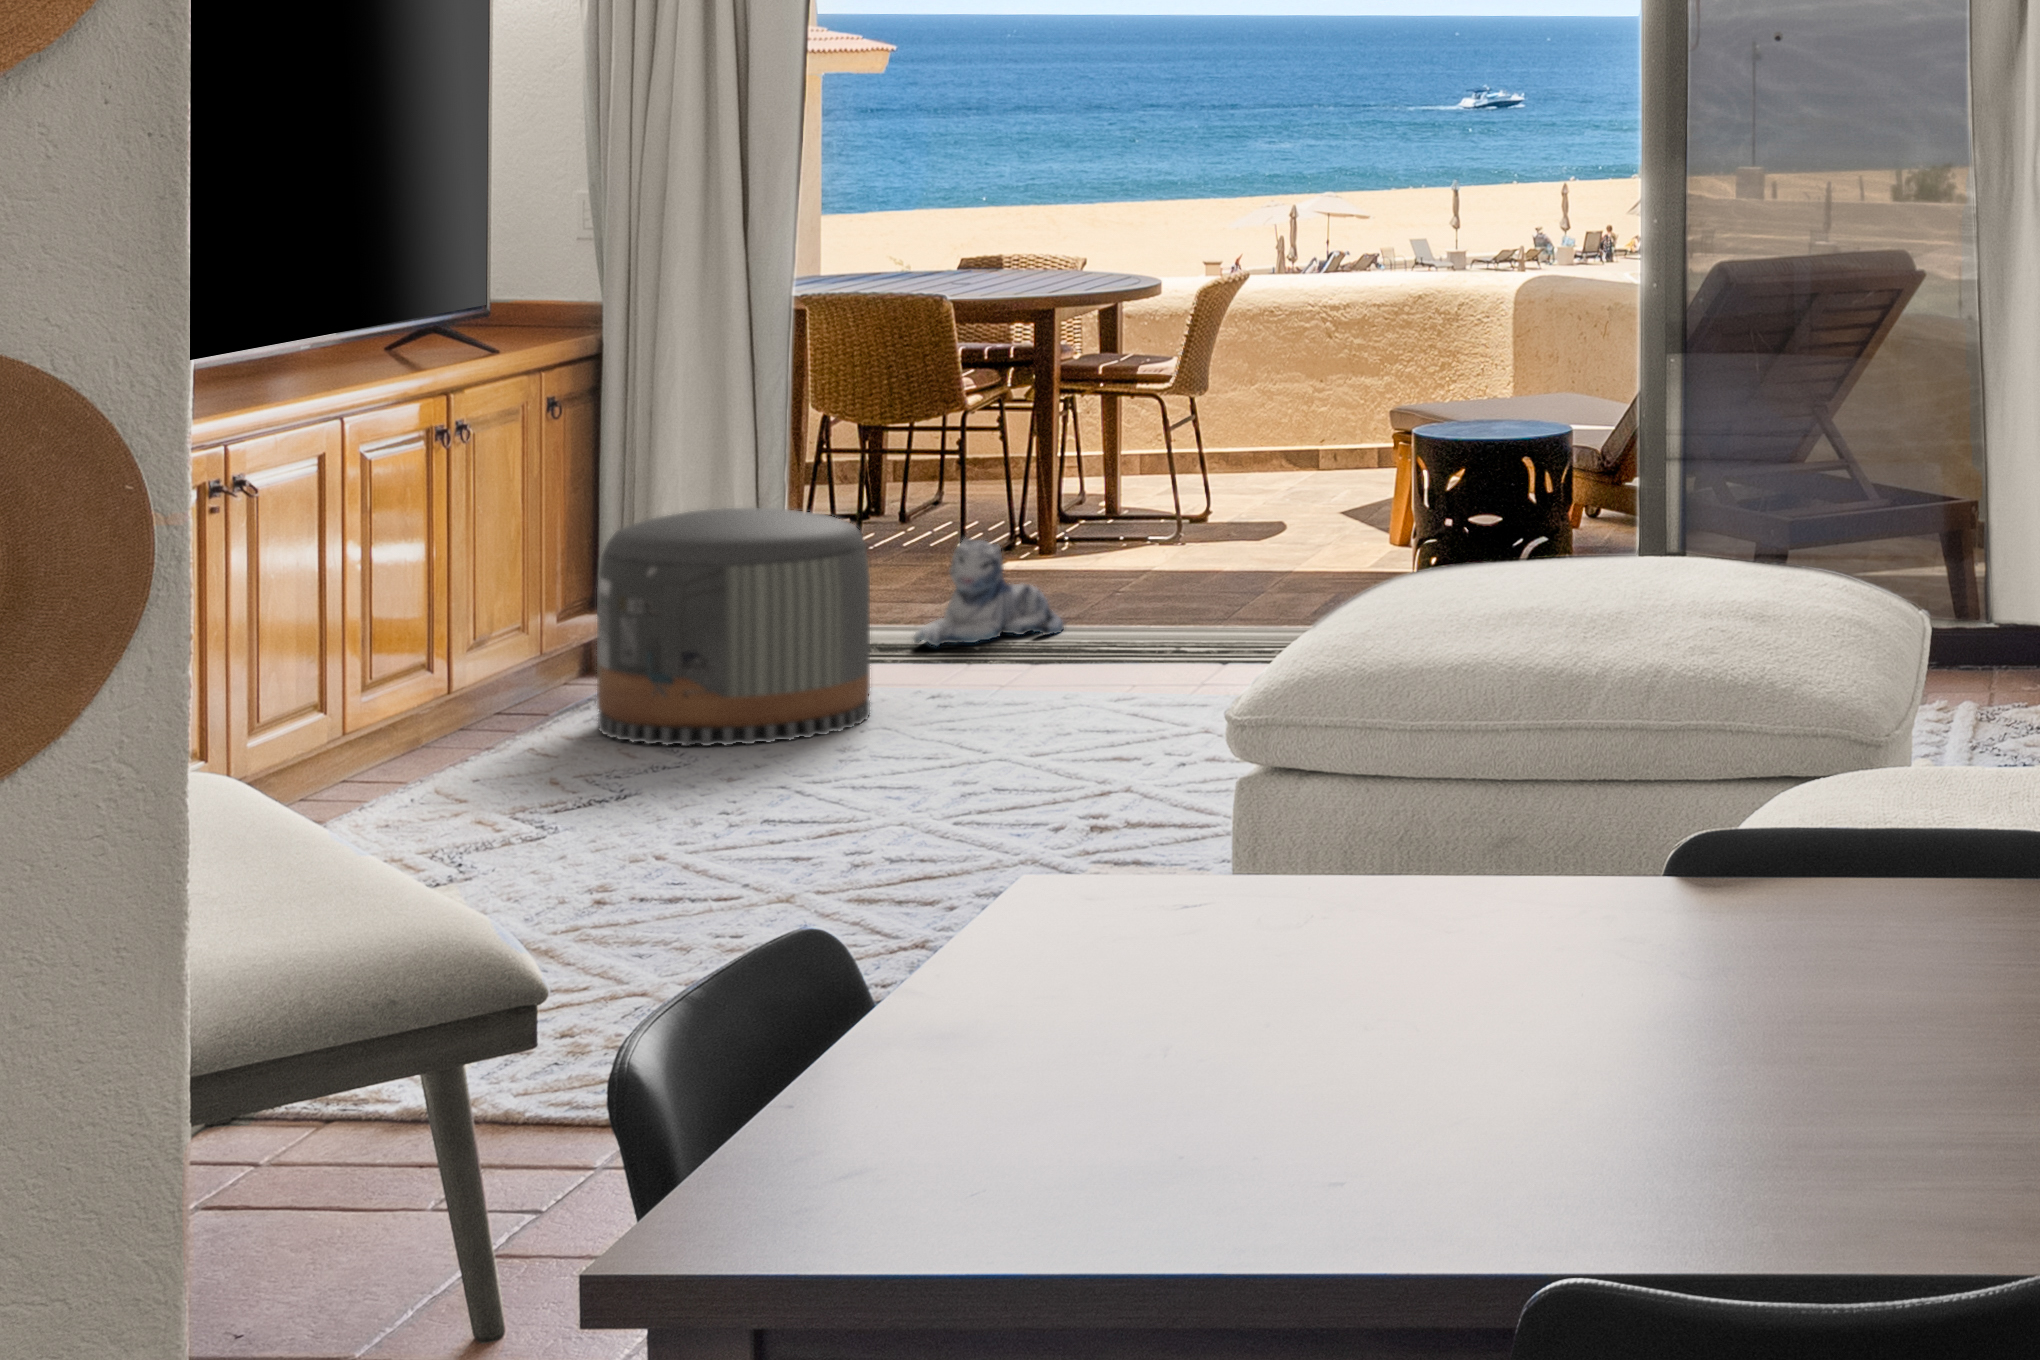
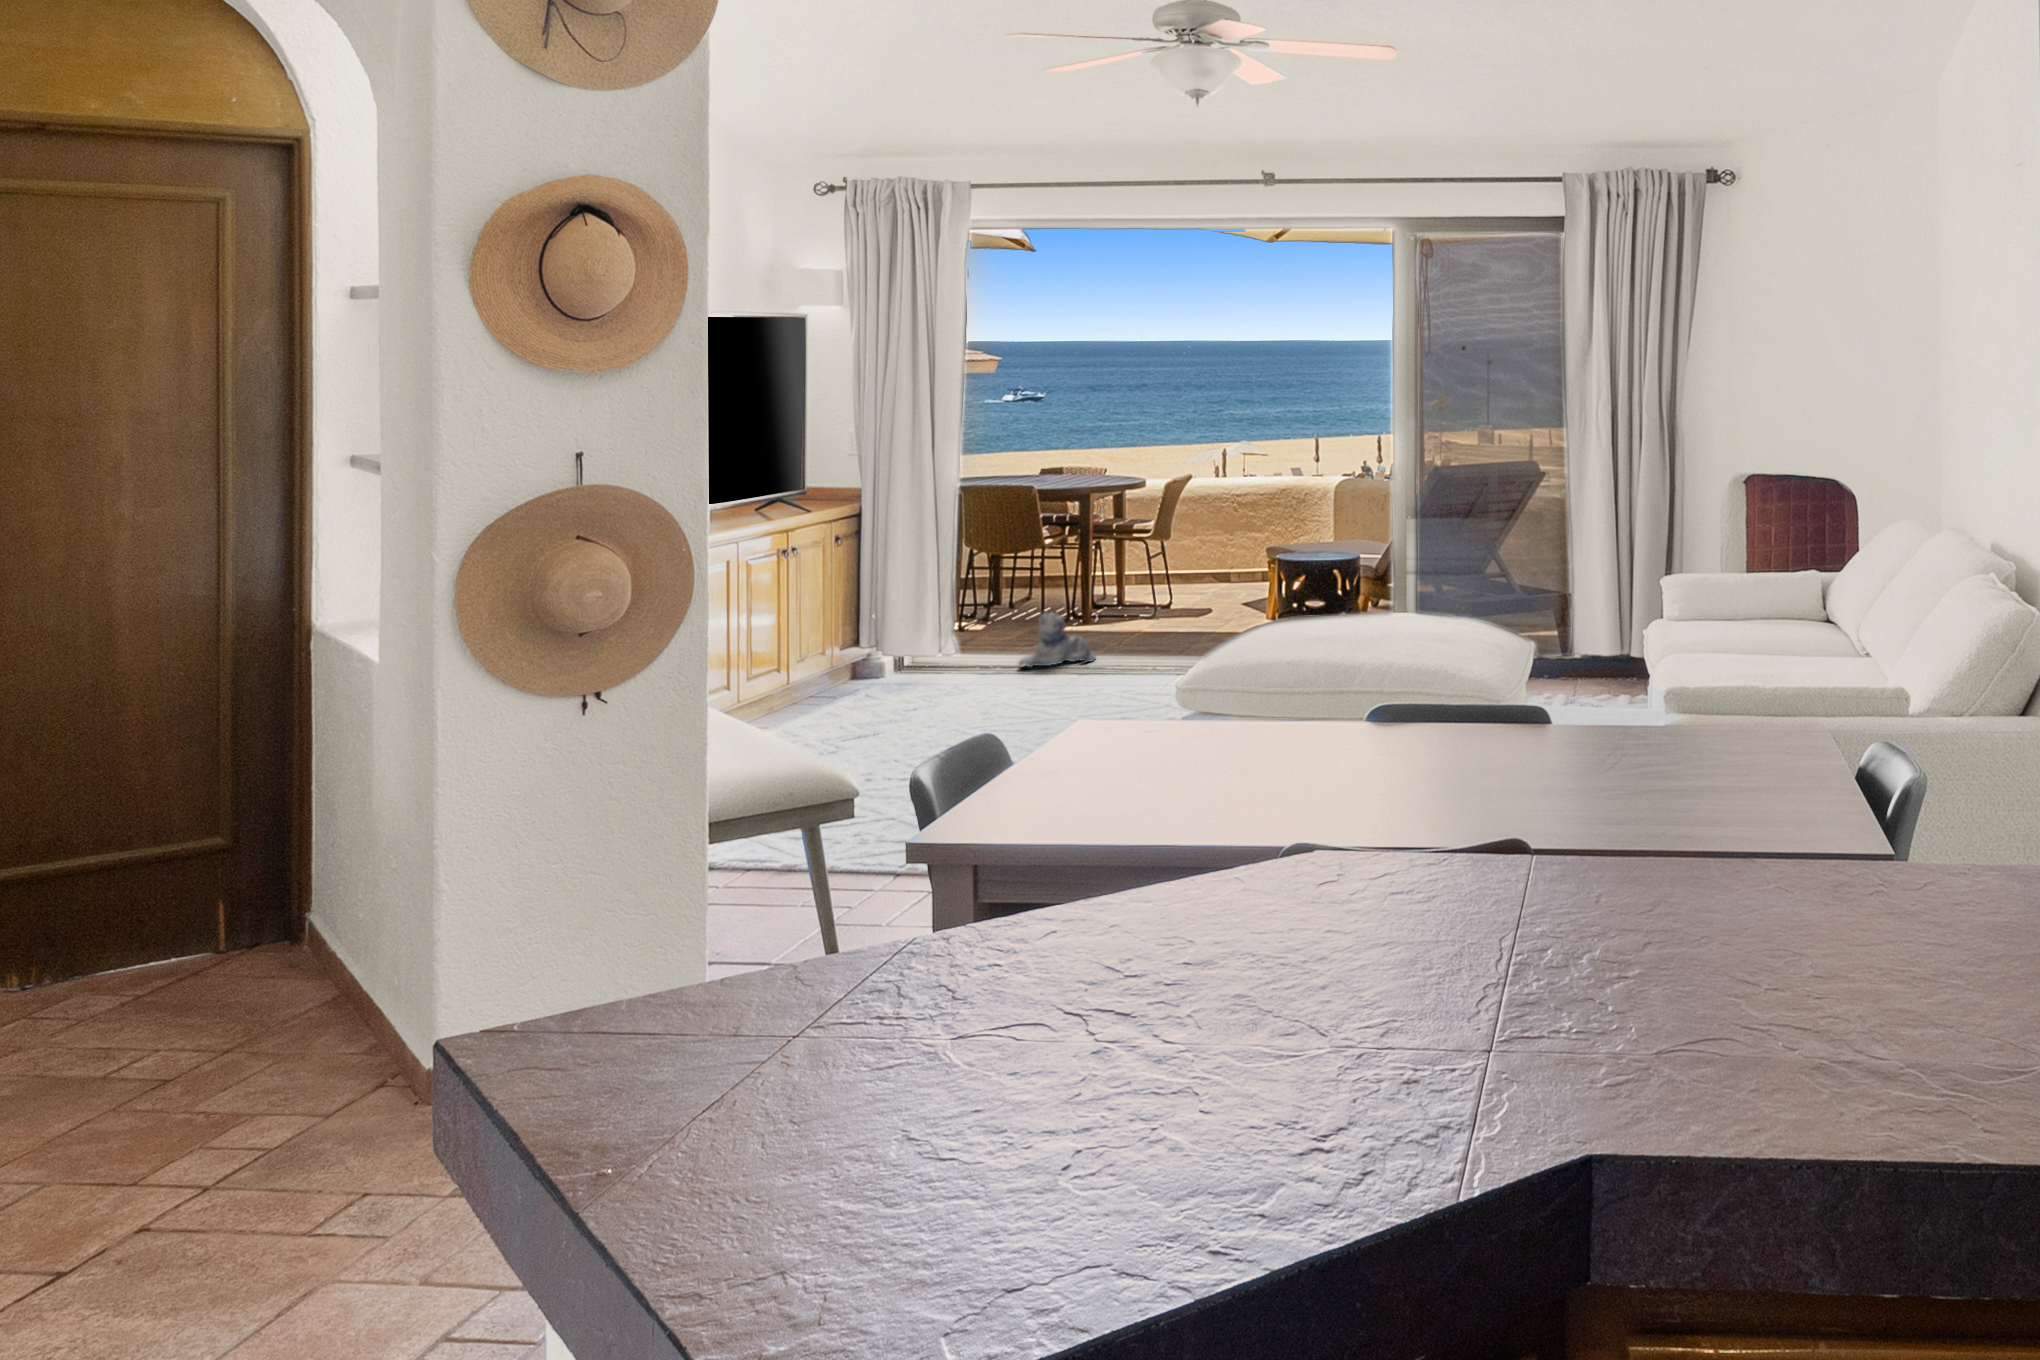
pouf: present [597,508,870,746] -> none [859,594,997,714]

